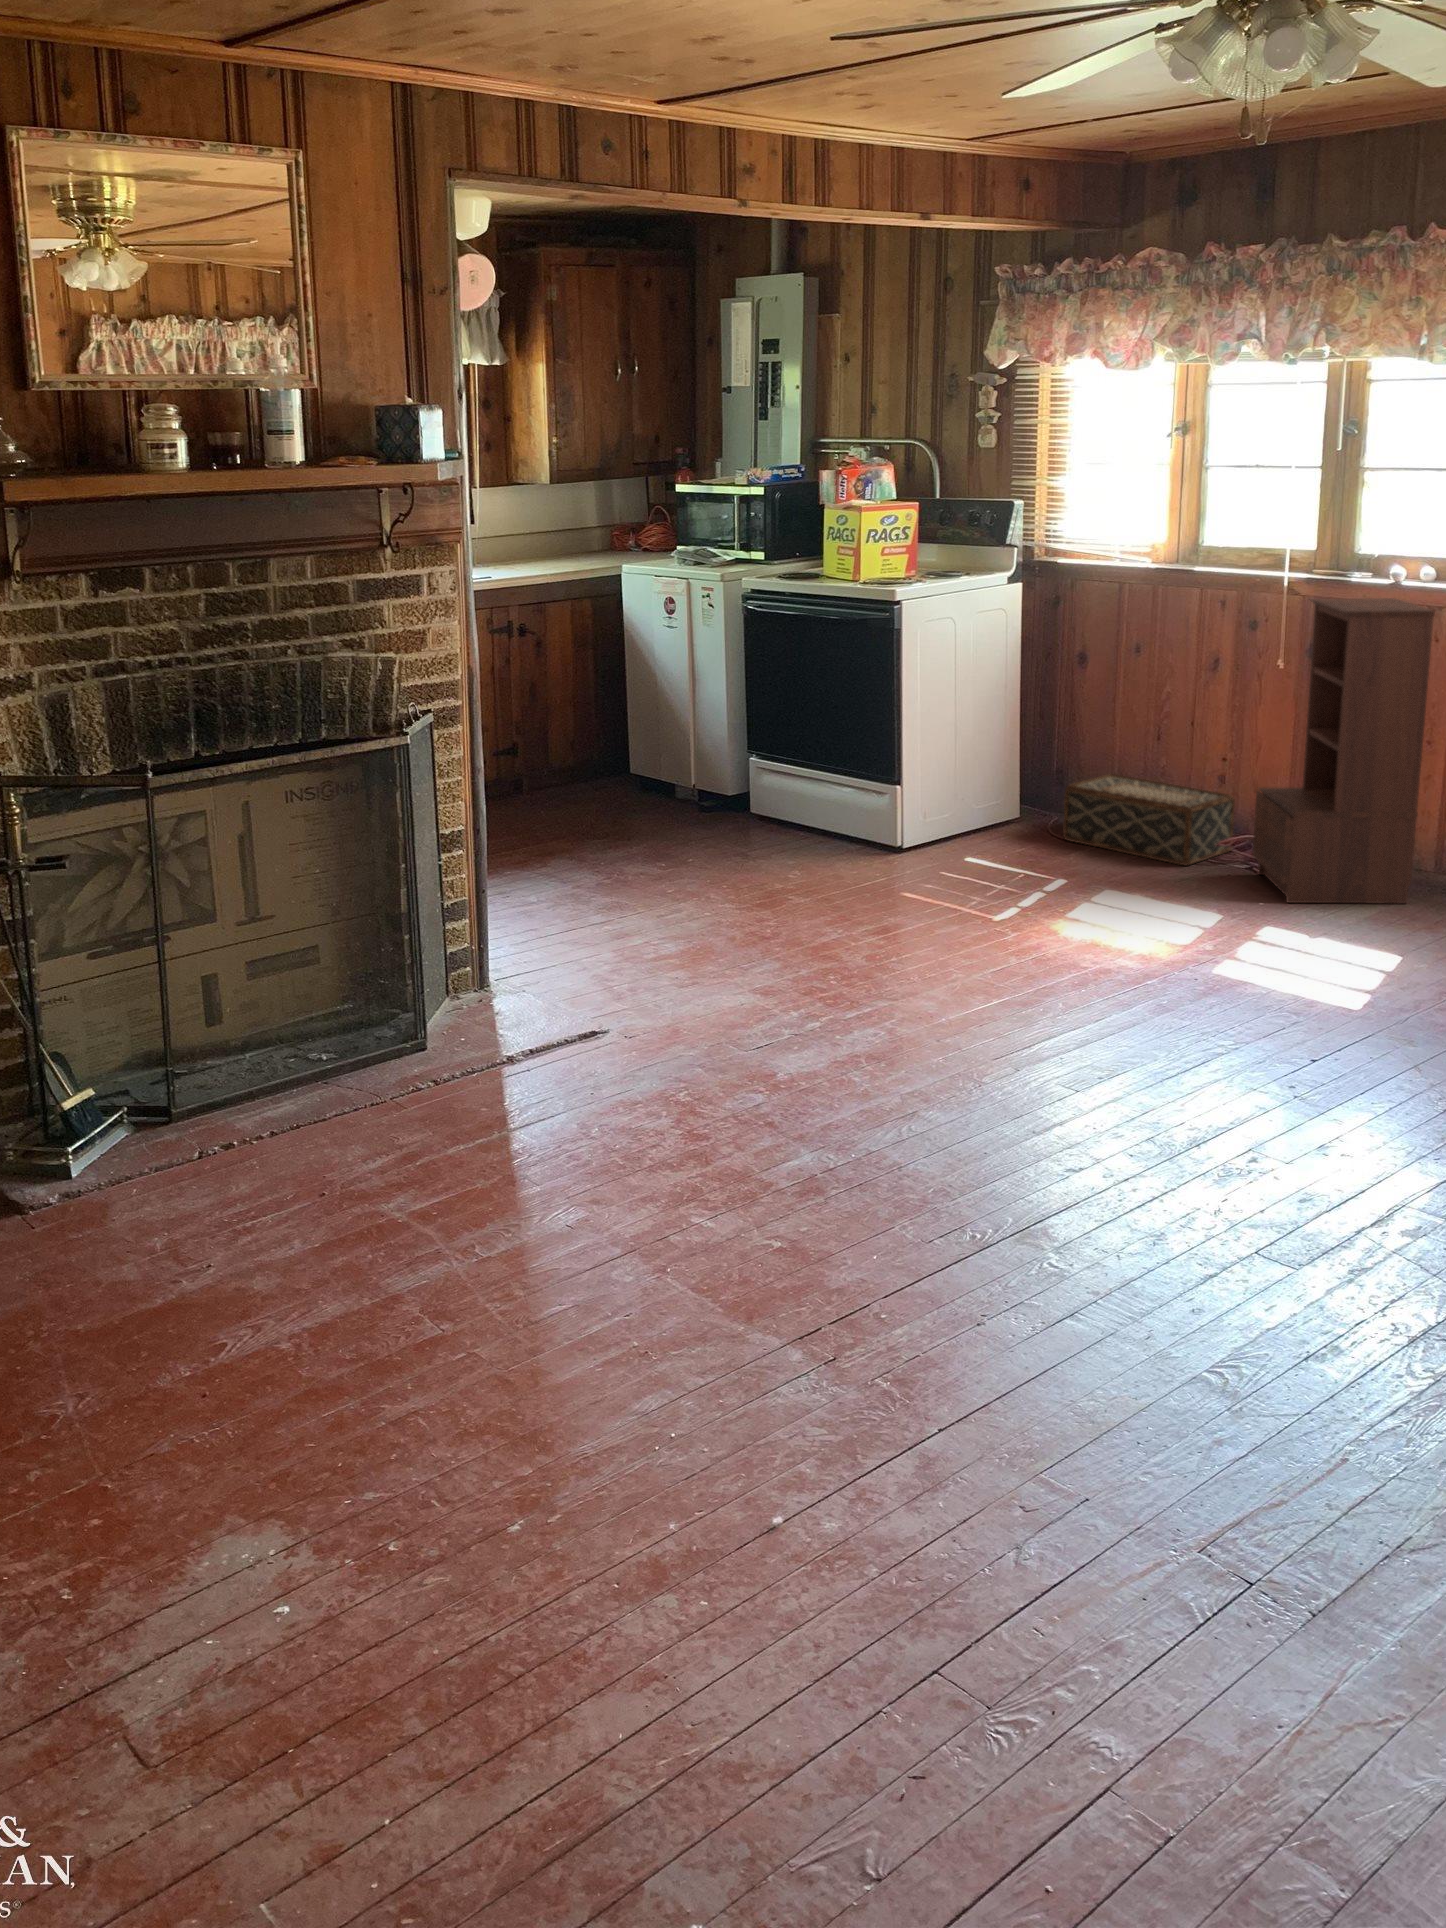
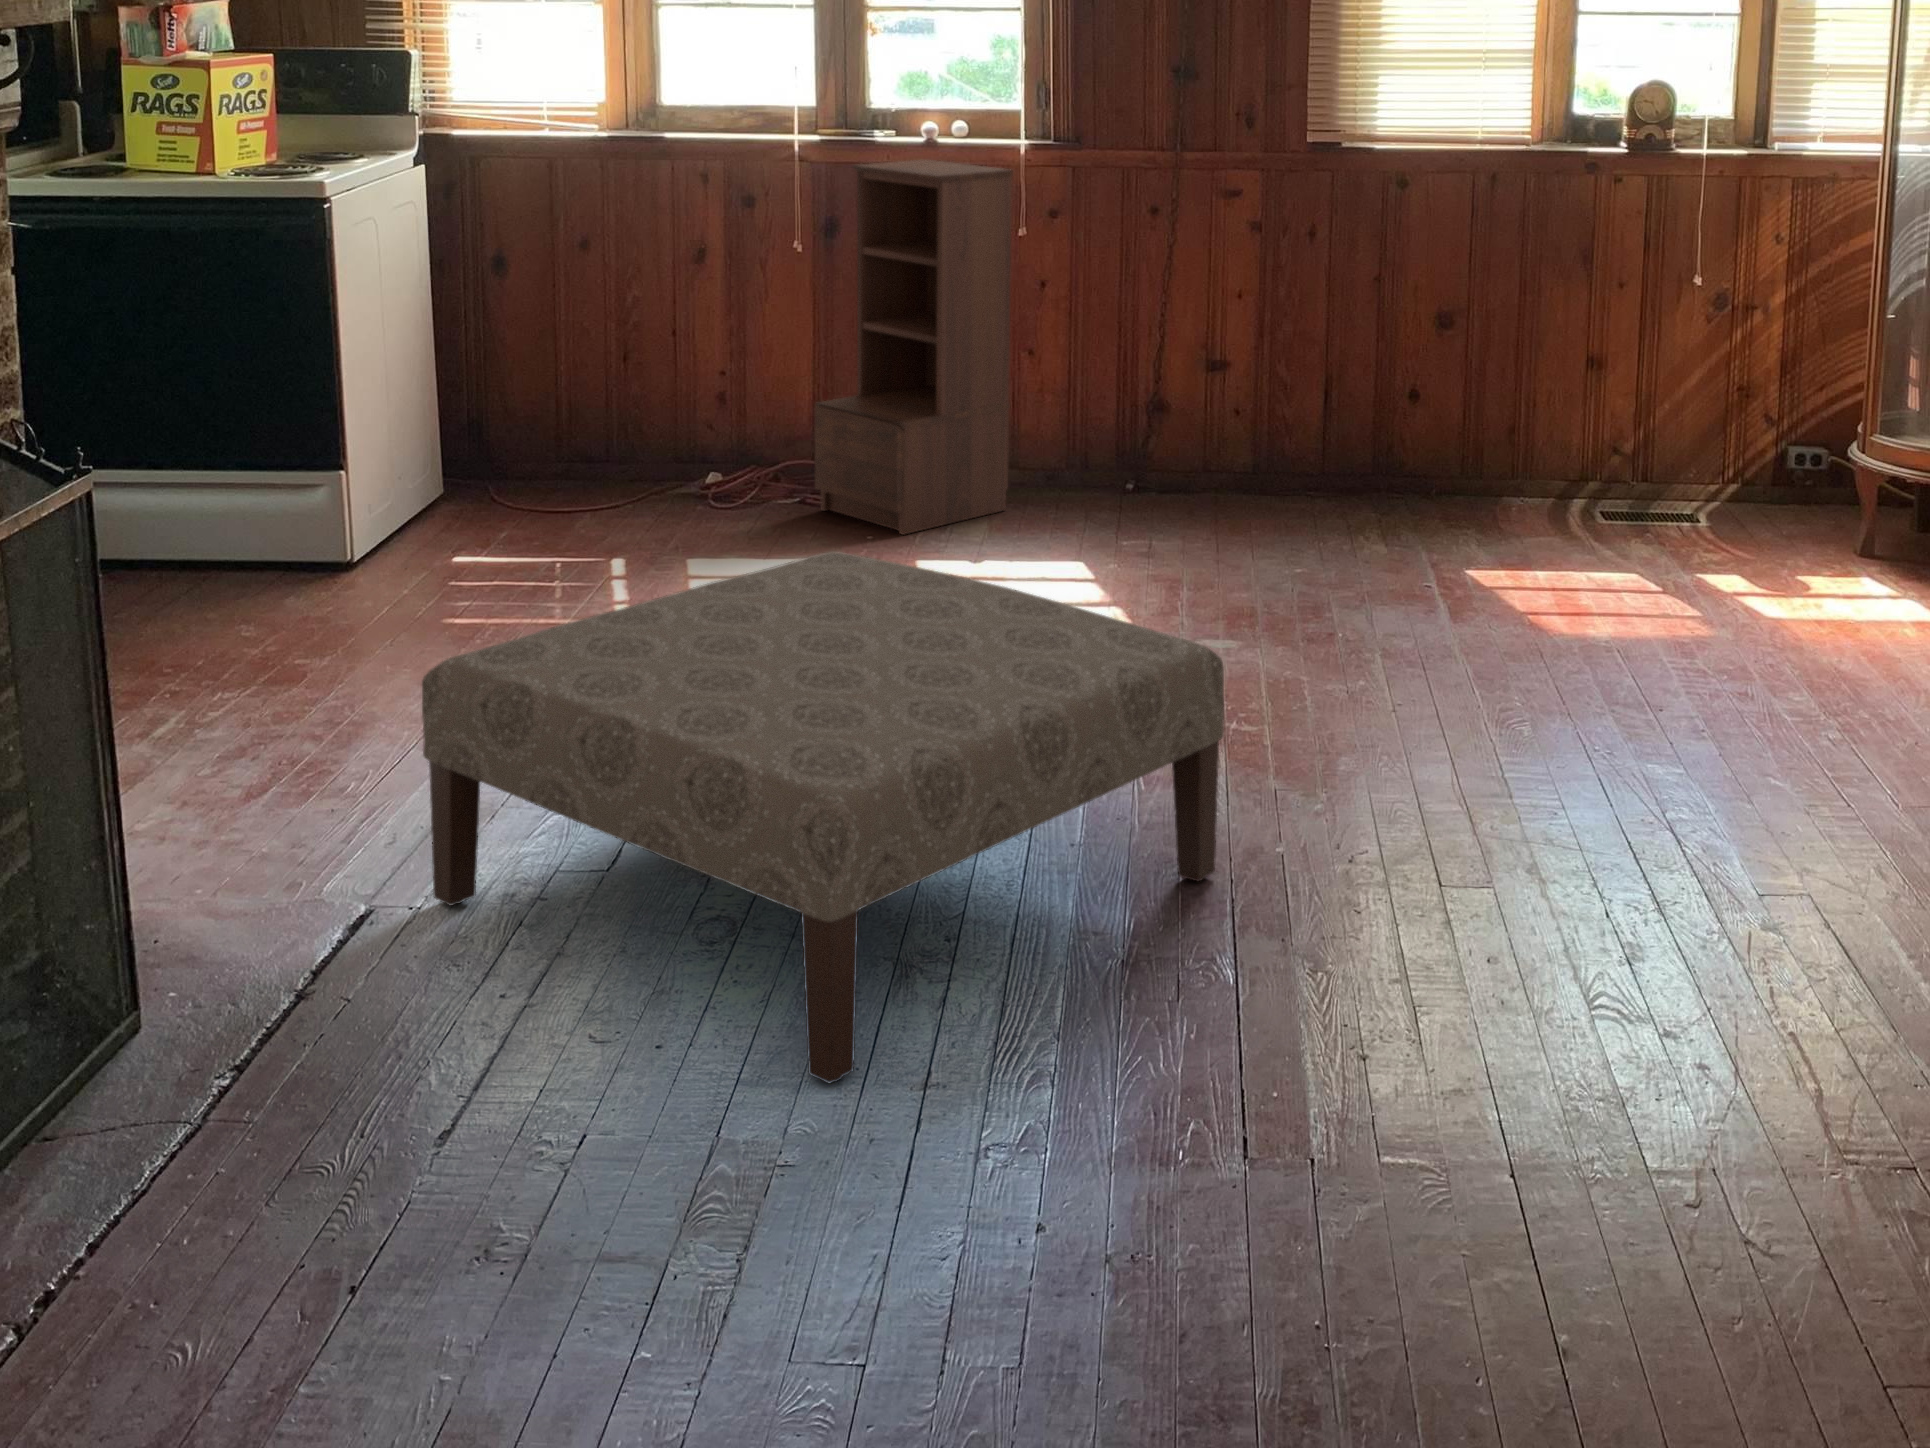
woven basket: present [1063,773,1235,866] -> none [542,417,752,517]
ottoman: none [636,875,1084,1182] -> present [422,551,1224,1083]

